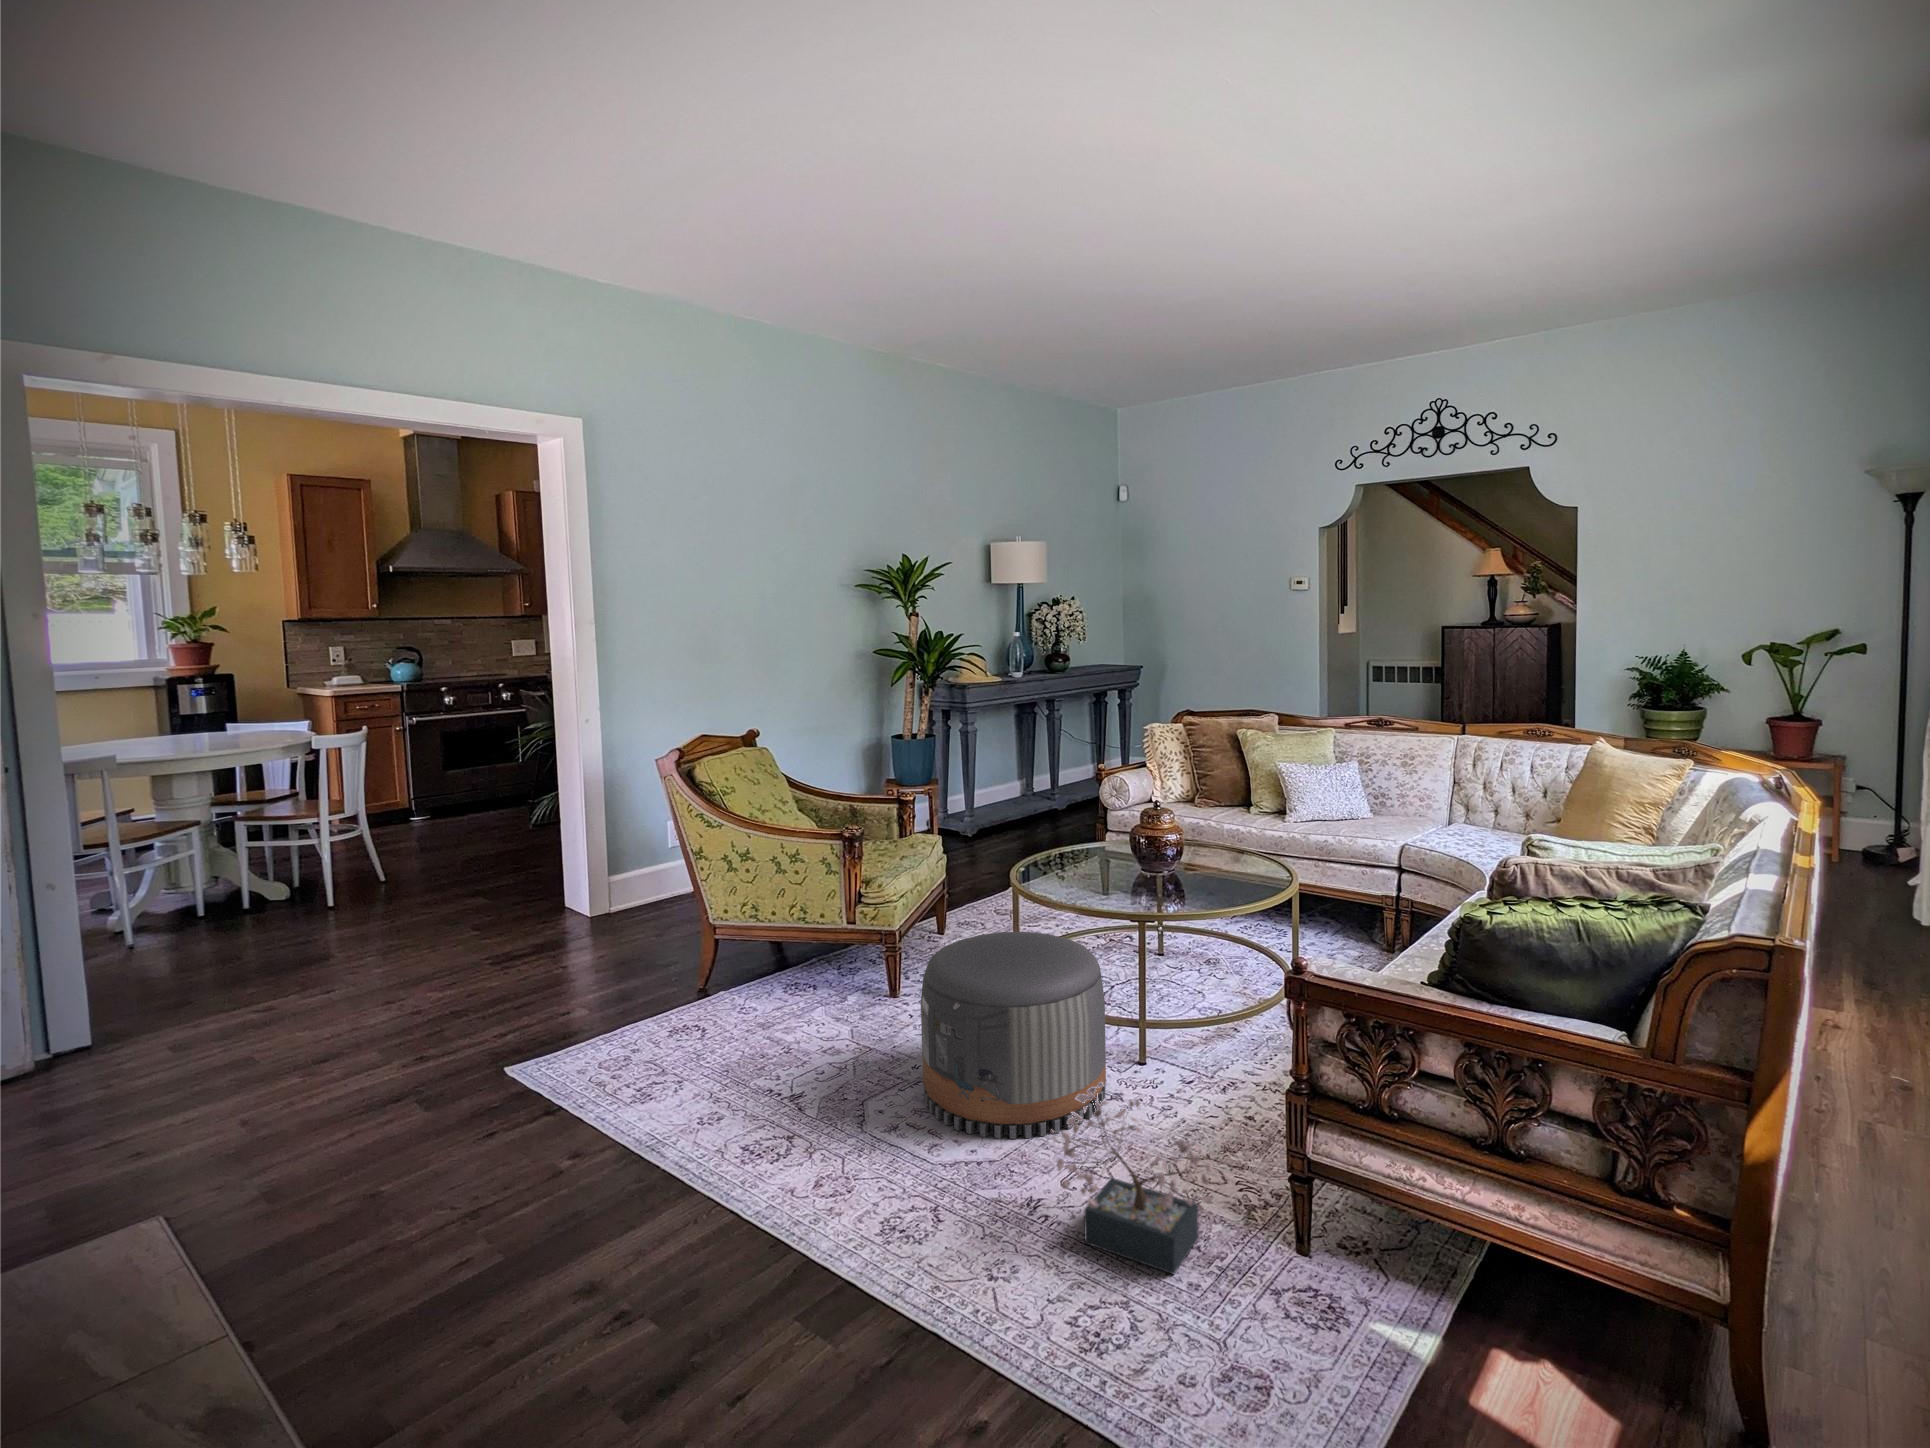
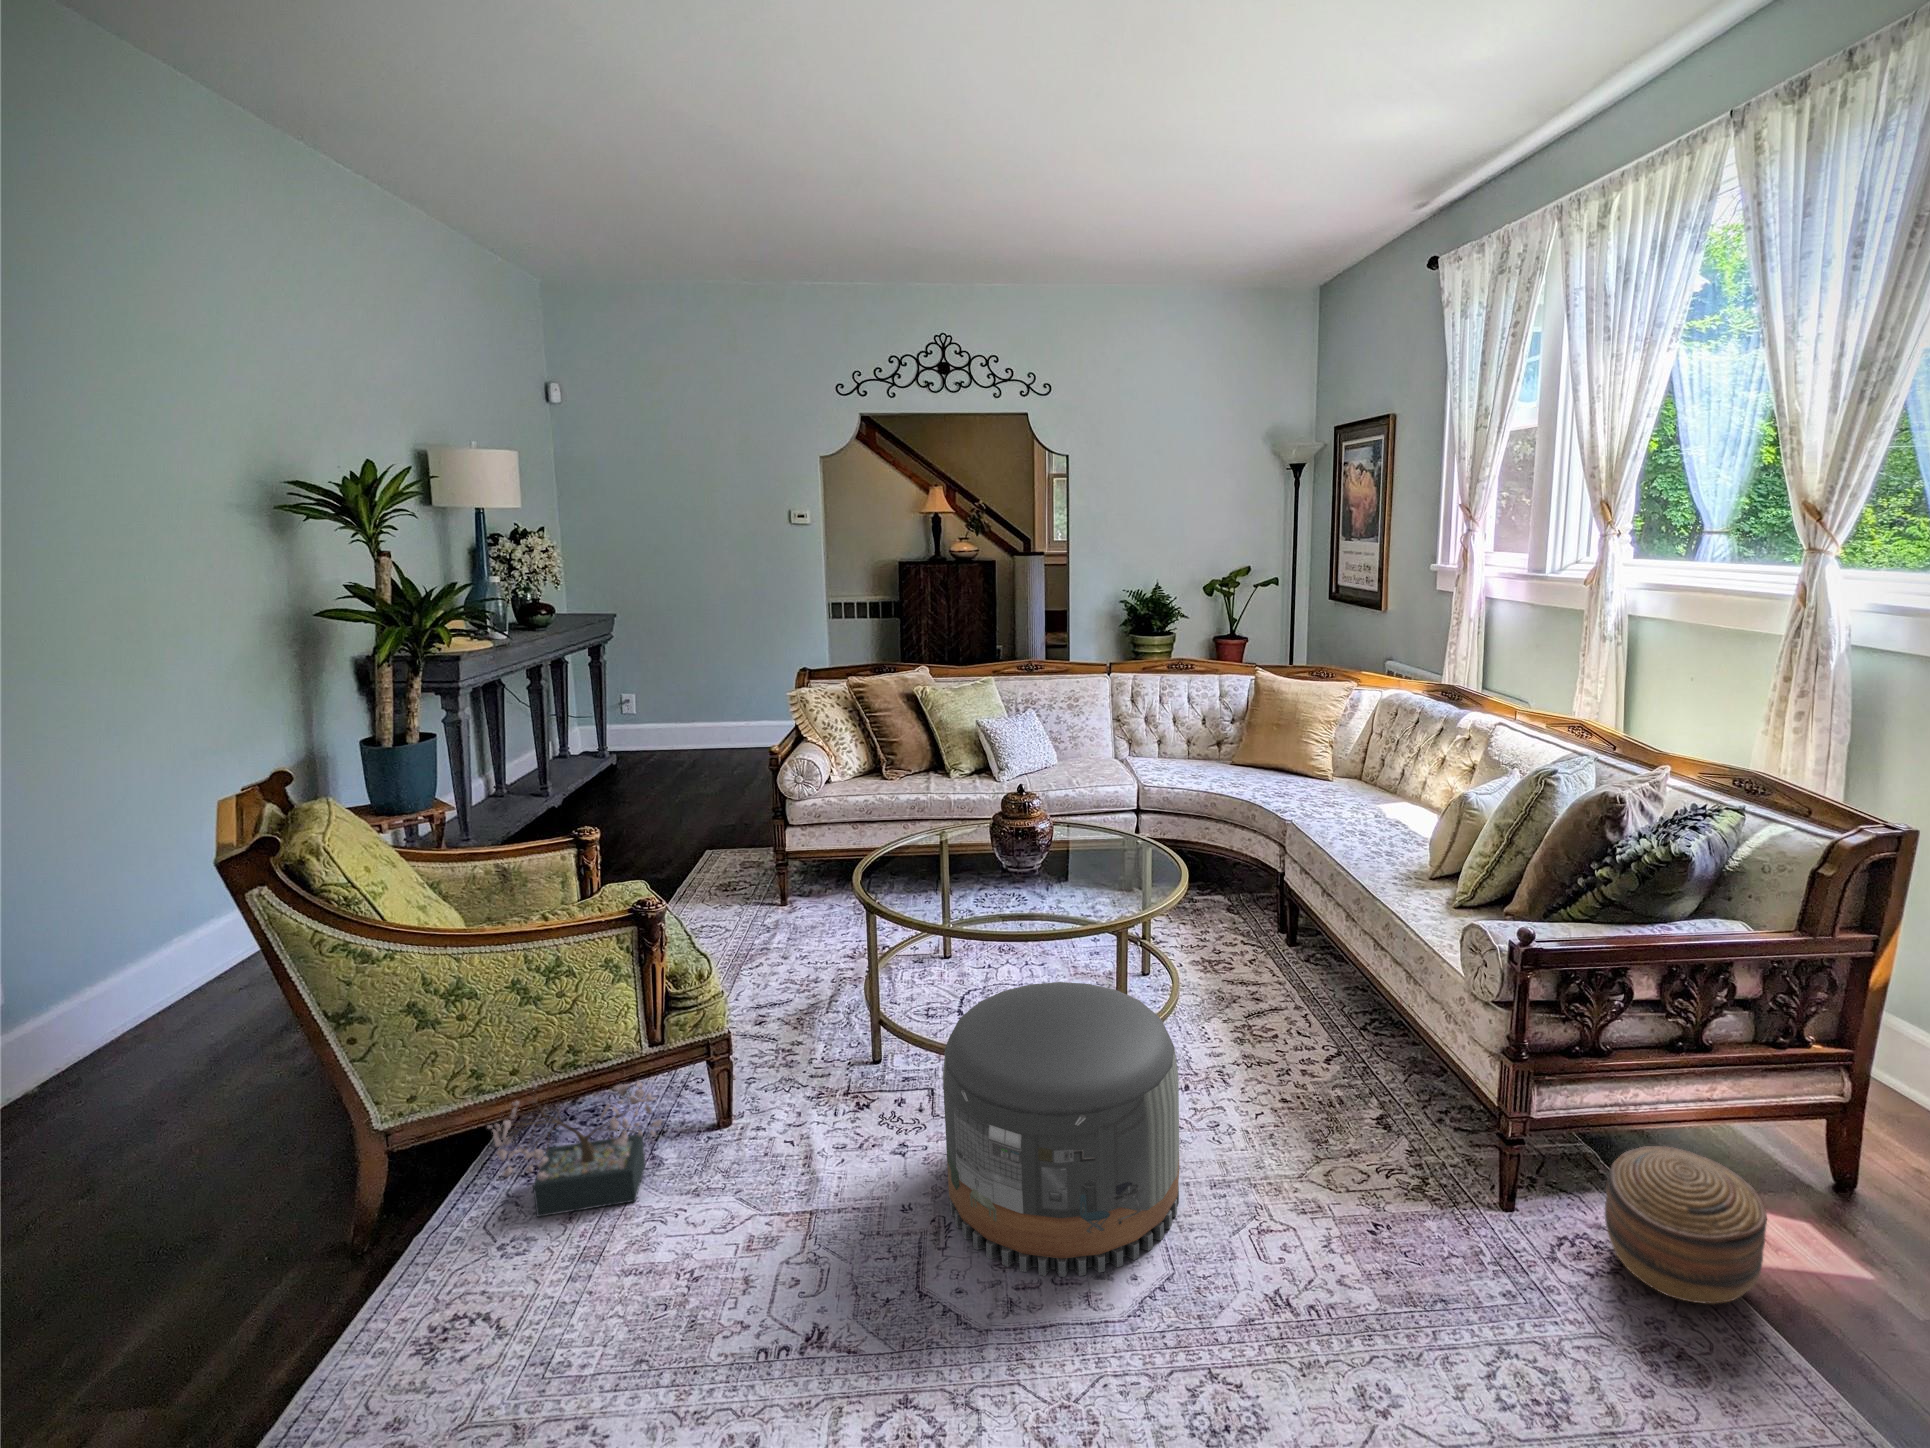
decorative plant: present [1051,1082,1217,1274] -> present [487,1081,662,1217]
basket: none [1300,1218,1450,1386] -> present [1605,1146,1767,1304]

